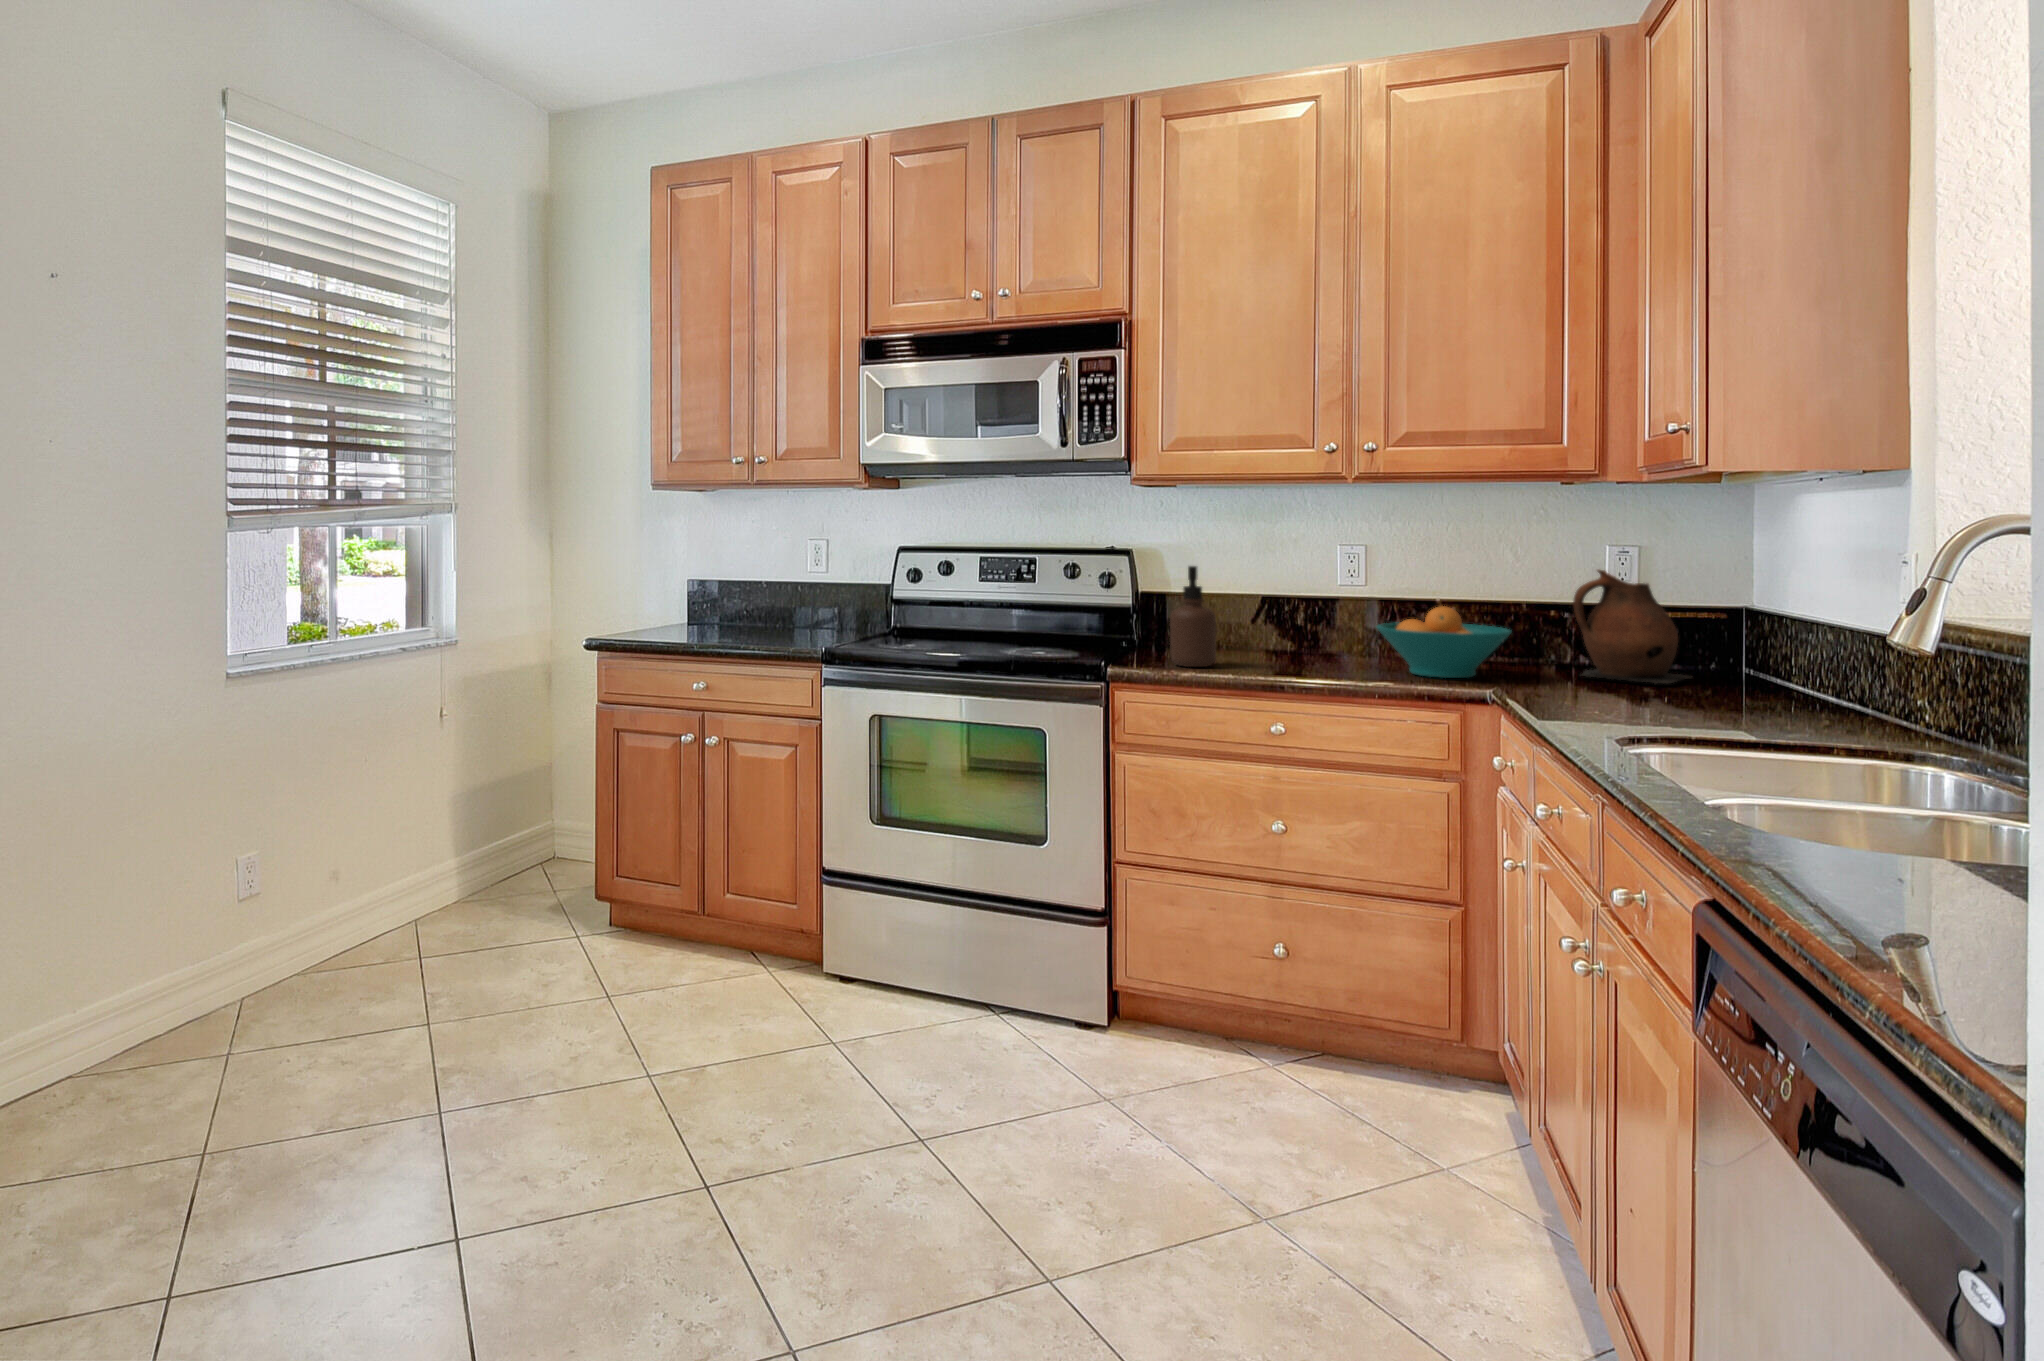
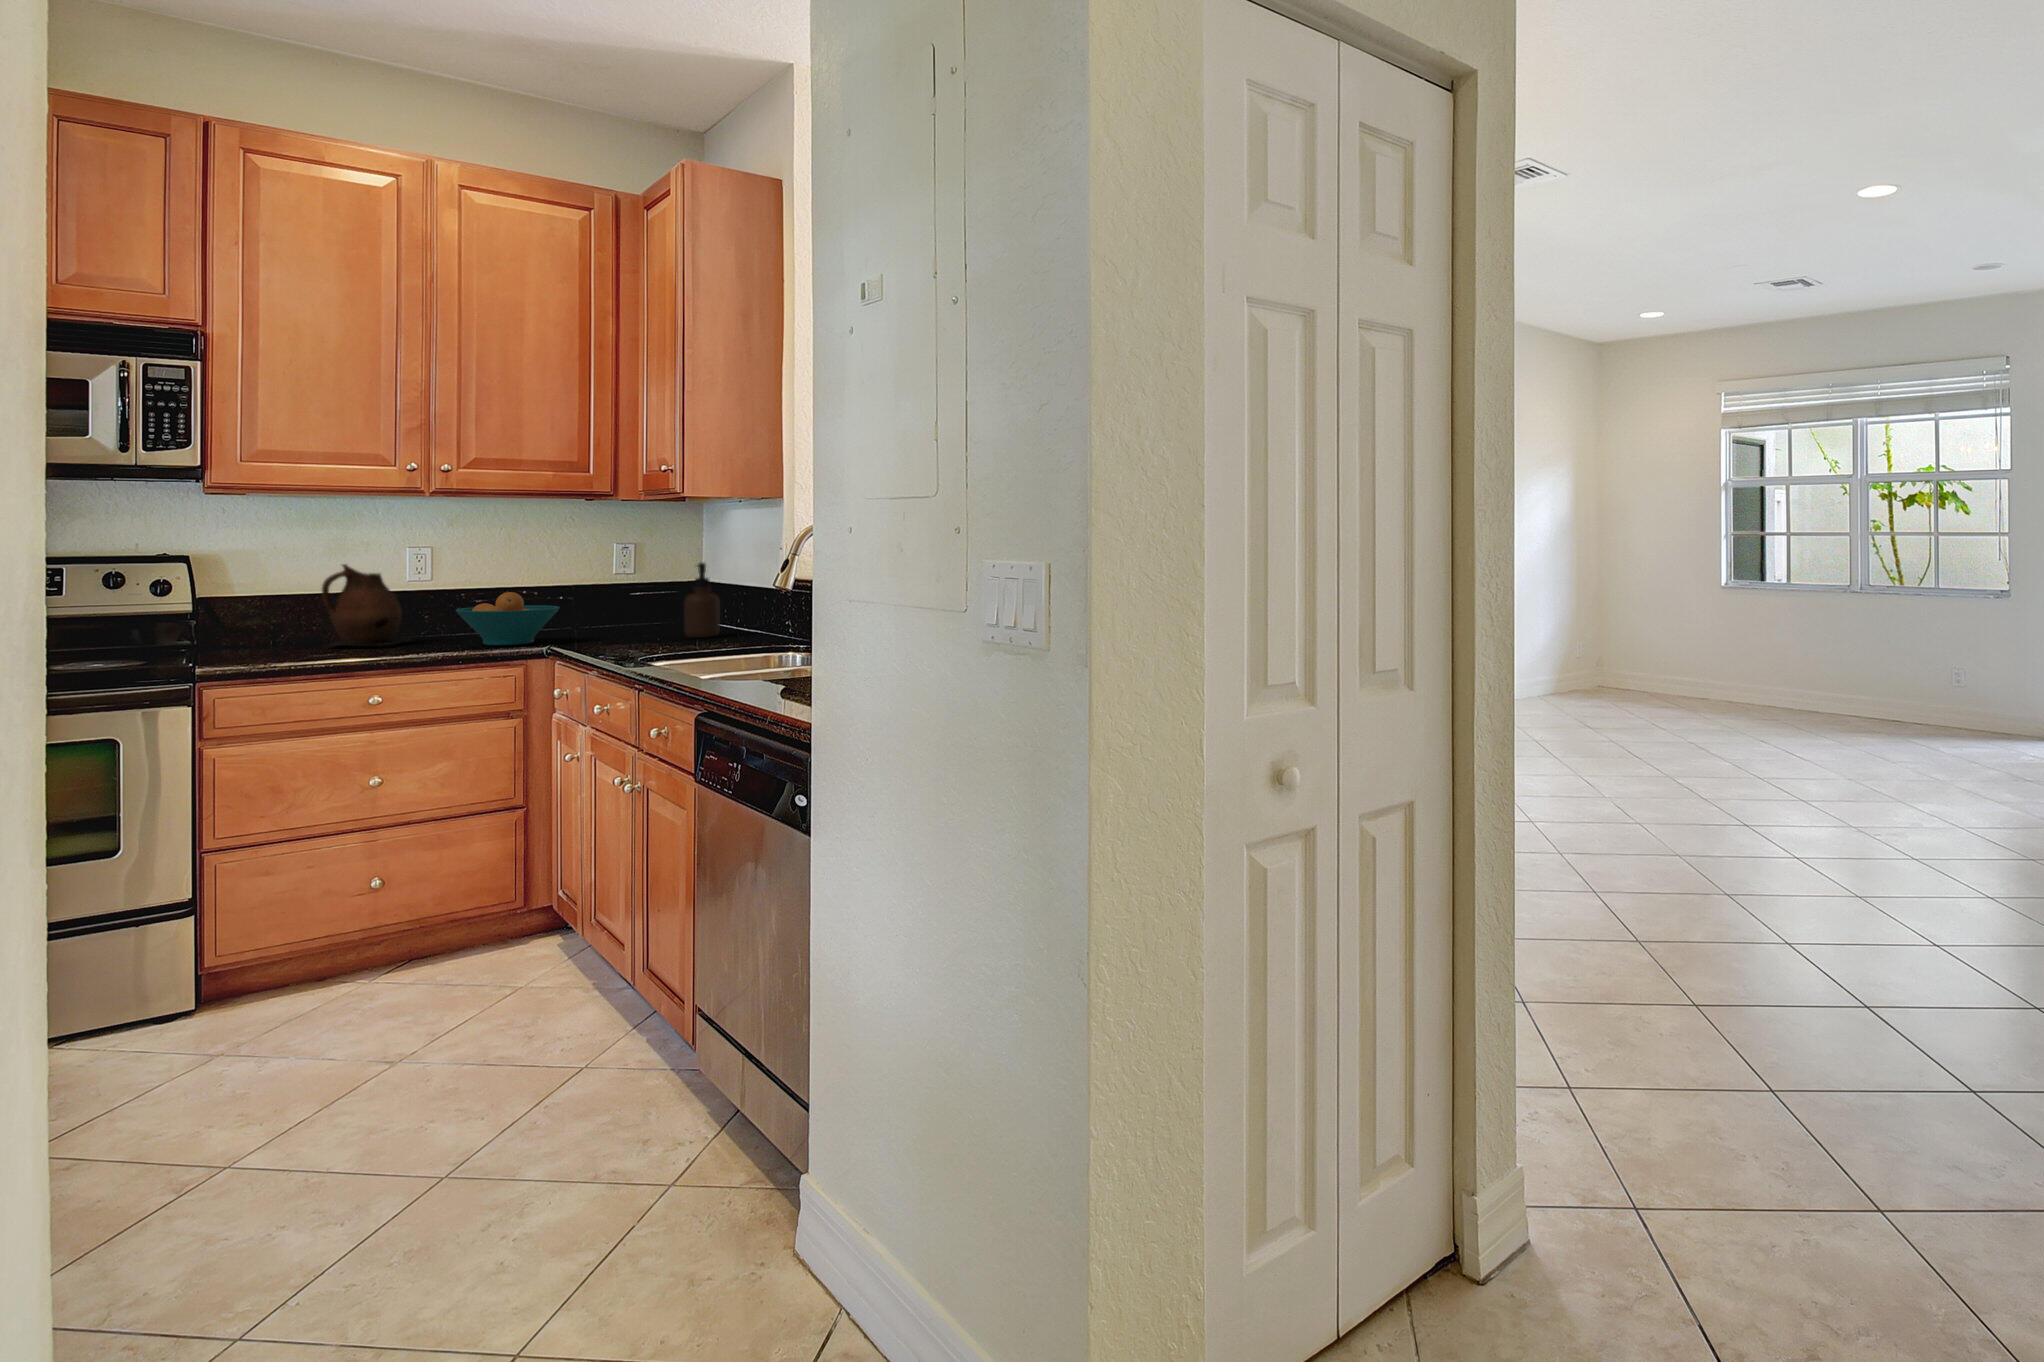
soap dispenser: present [1170,566,1216,667] -> present [684,563,720,638]
ceramic pitcher: present [1573,570,1693,684] -> present [322,564,407,646]

